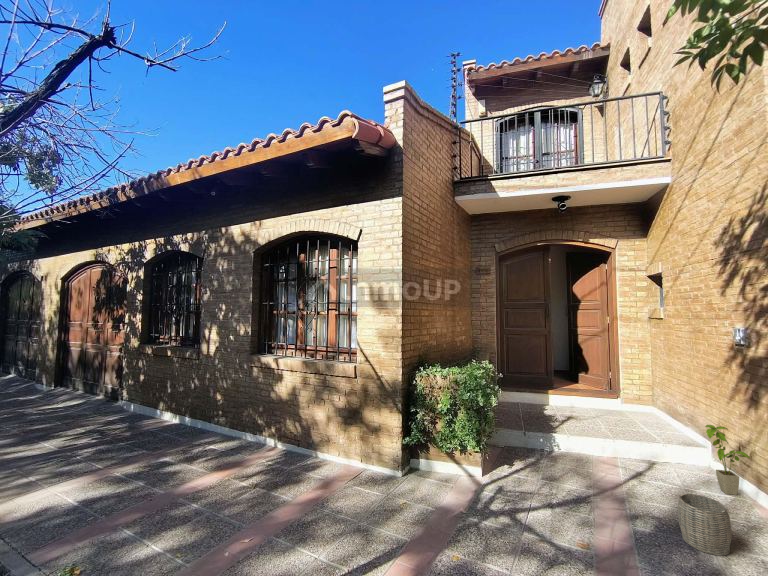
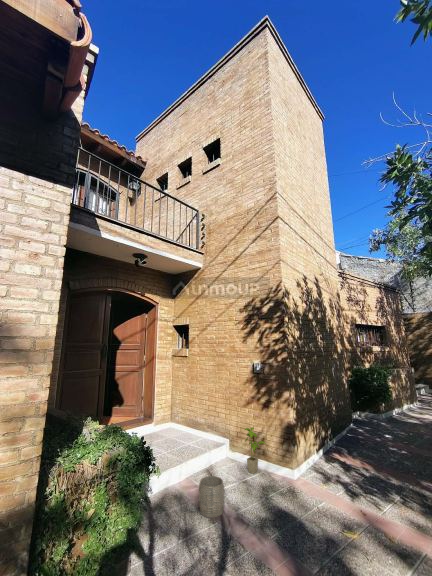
woven basket: present [678,494,732,556] -> present [198,476,225,518]

